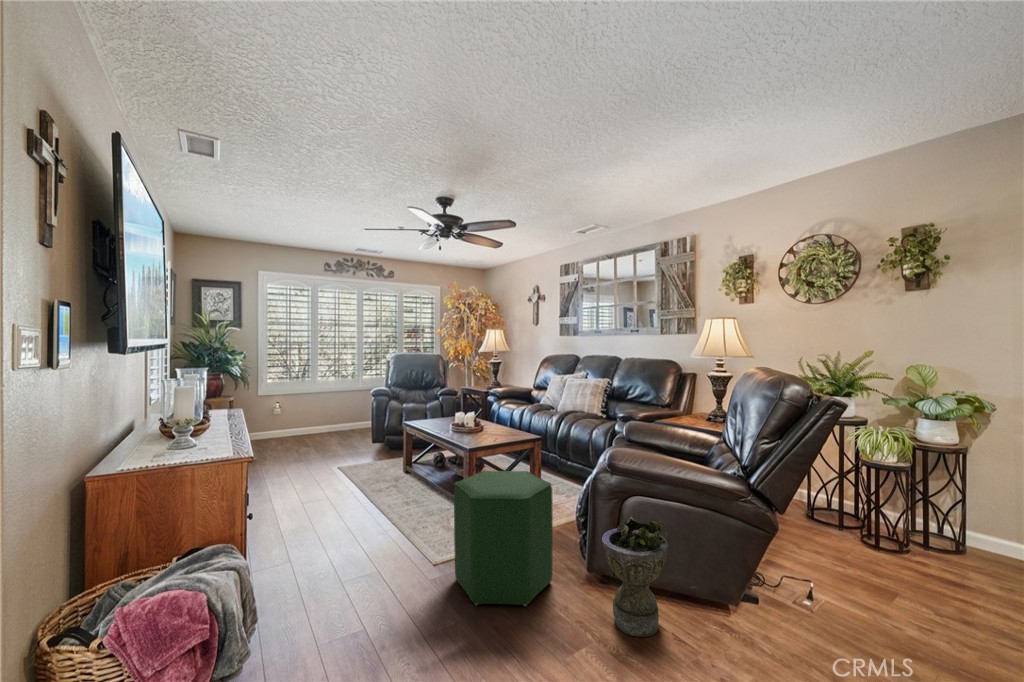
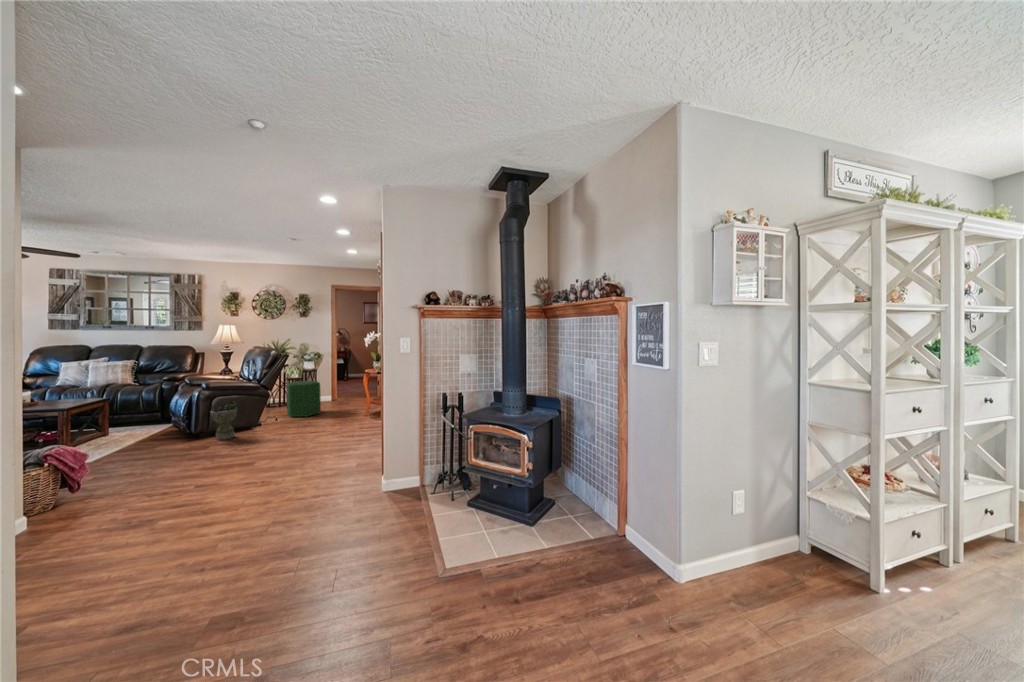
ottoman: present [454,471,553,606] -> present [286,381,321,417]

